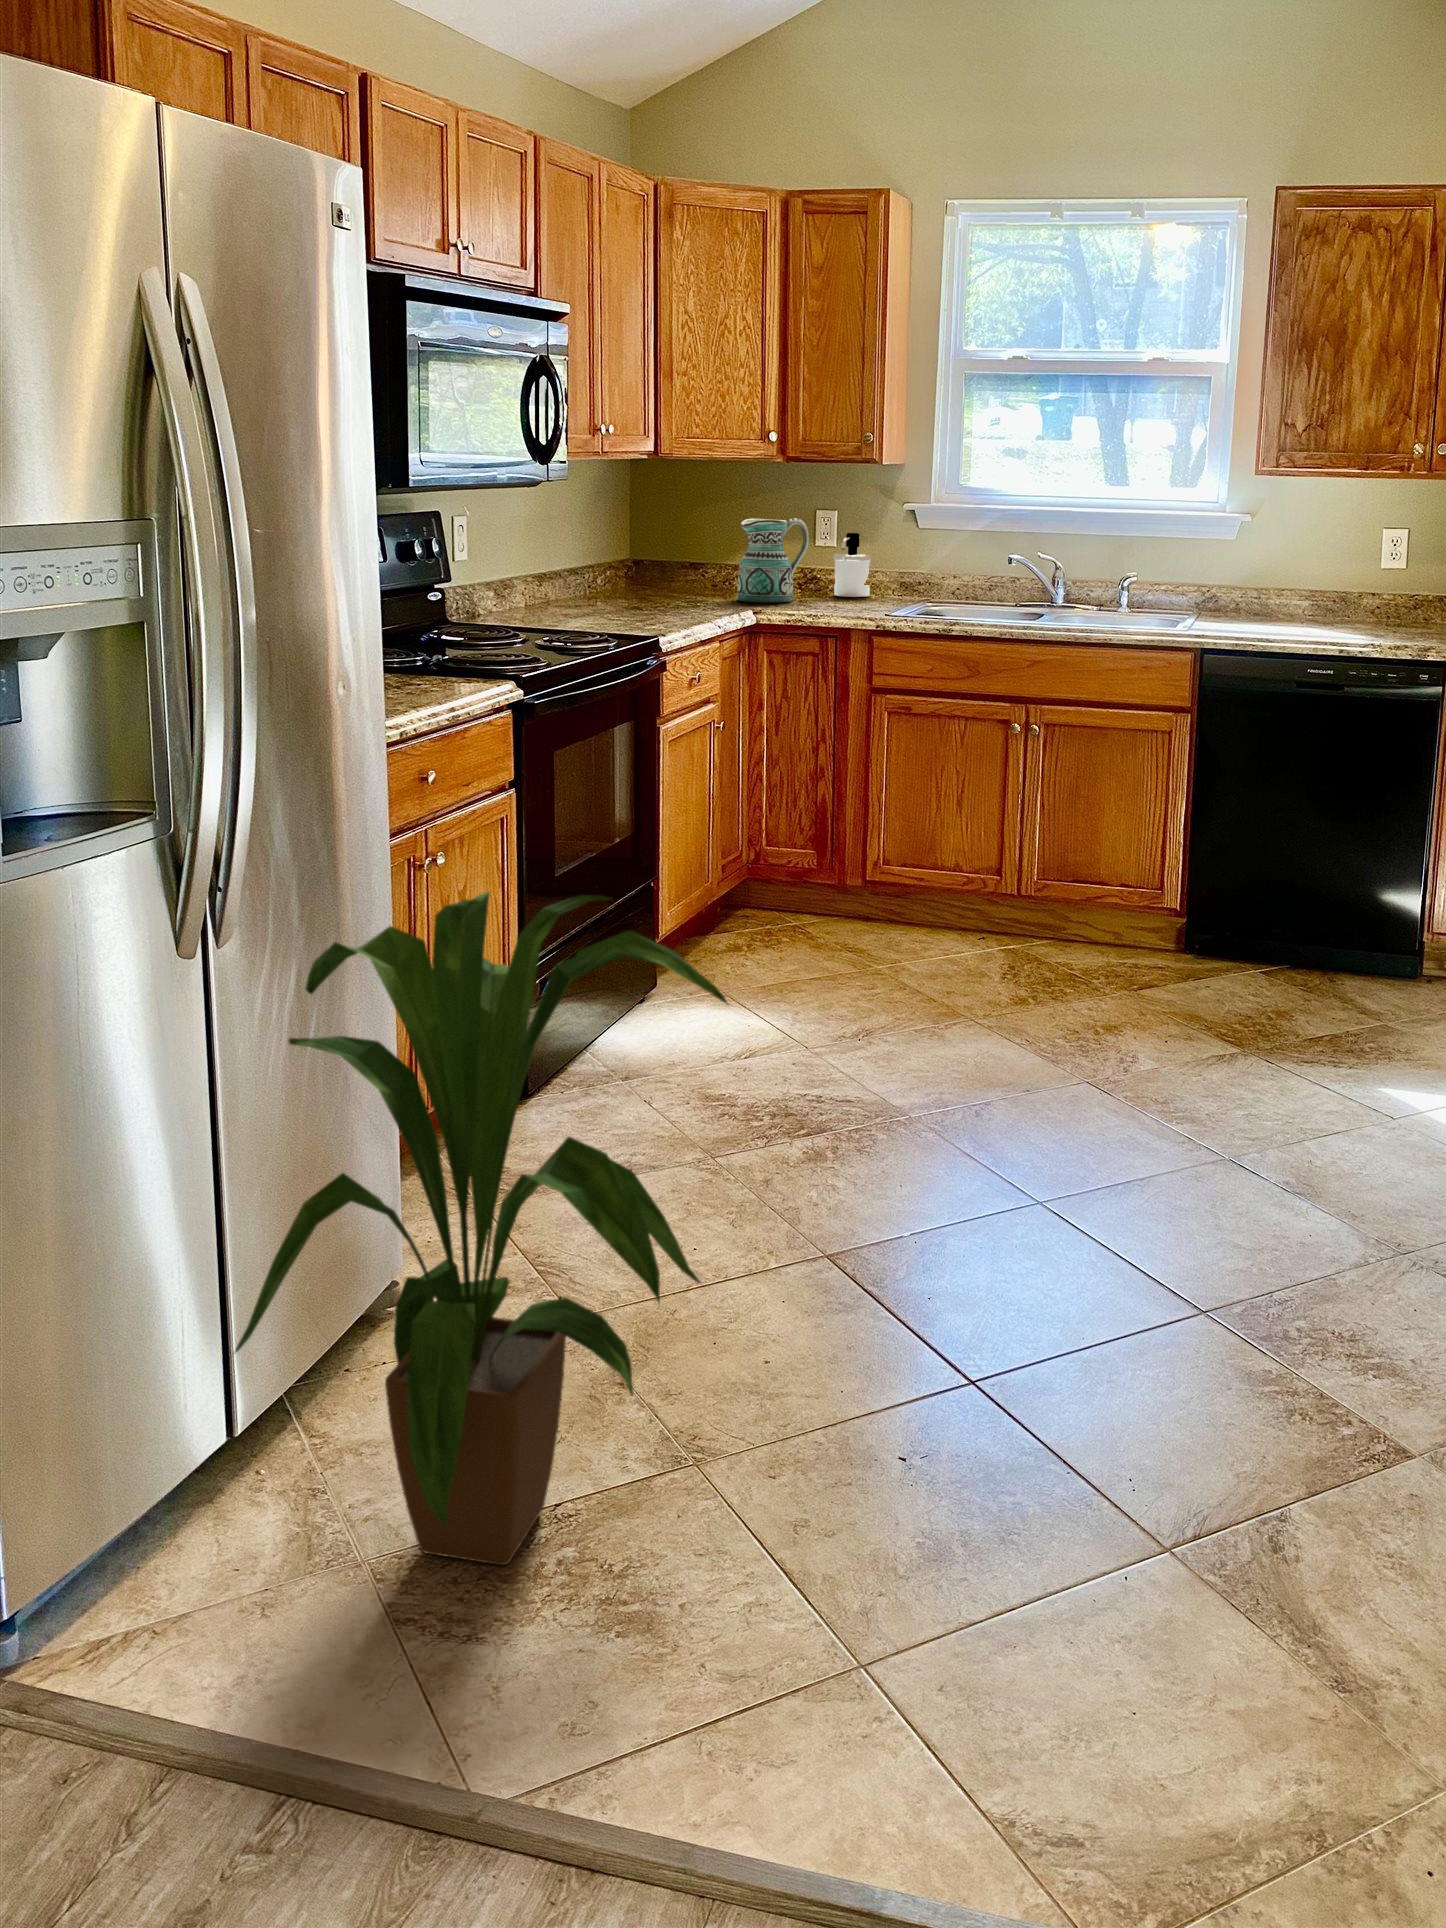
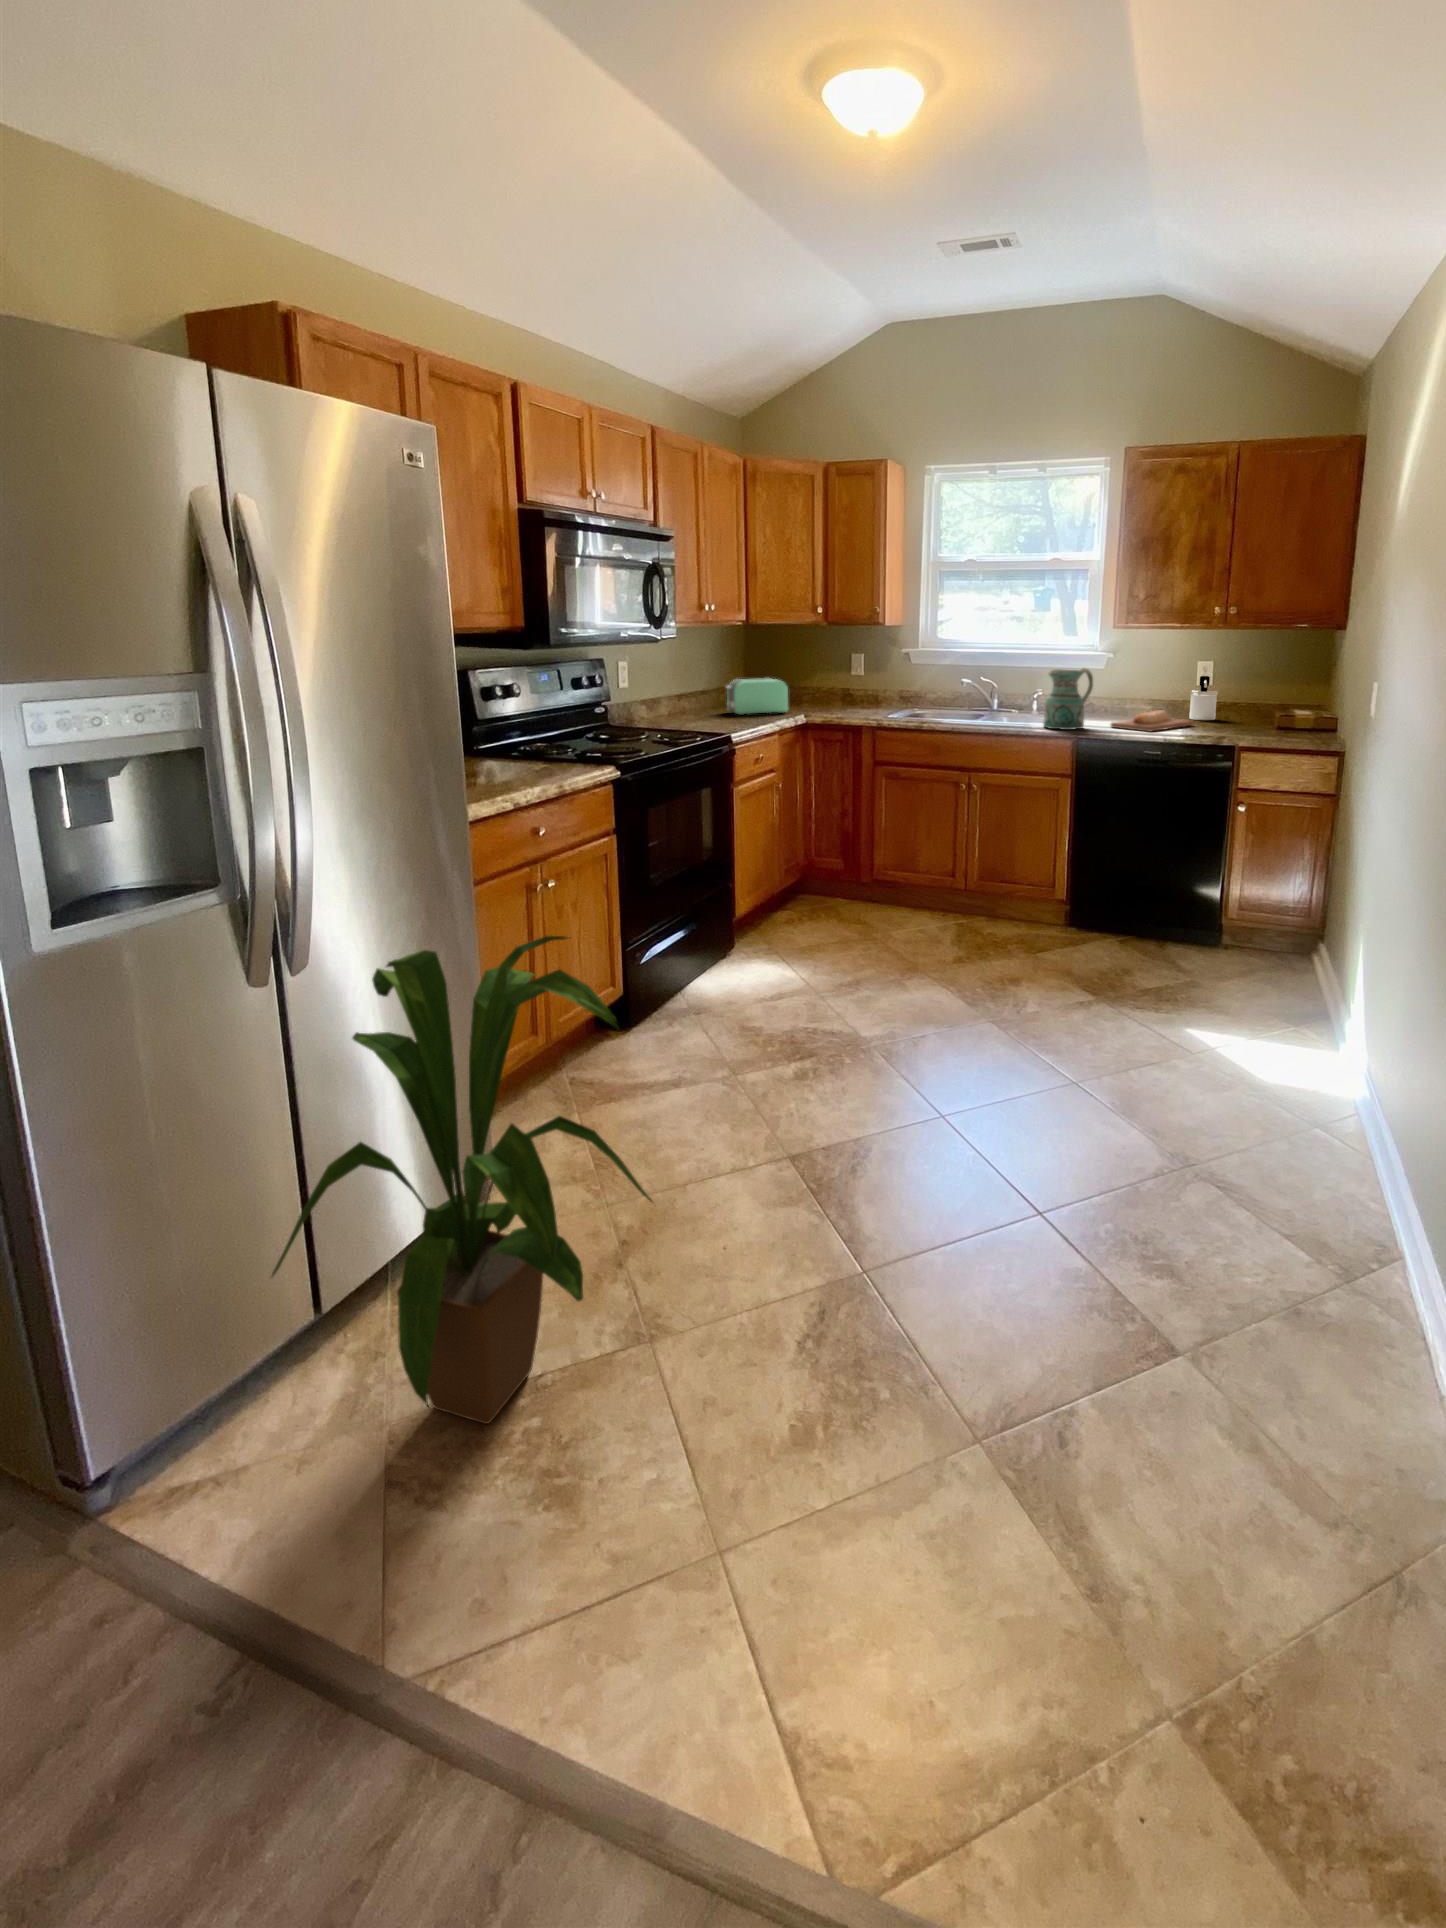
ceramic pitcher: present [737,518,809,602] -> present [1043,669,1093,730]
soap dispenser: present [833,533,871,597] -> present [1189,676,1218,720]
toaster: none [619,548,723,609] -> present [727,678,788,715]
bread loaf: none [1256,609,1383,642] -> present [1111,710,1193,731]

